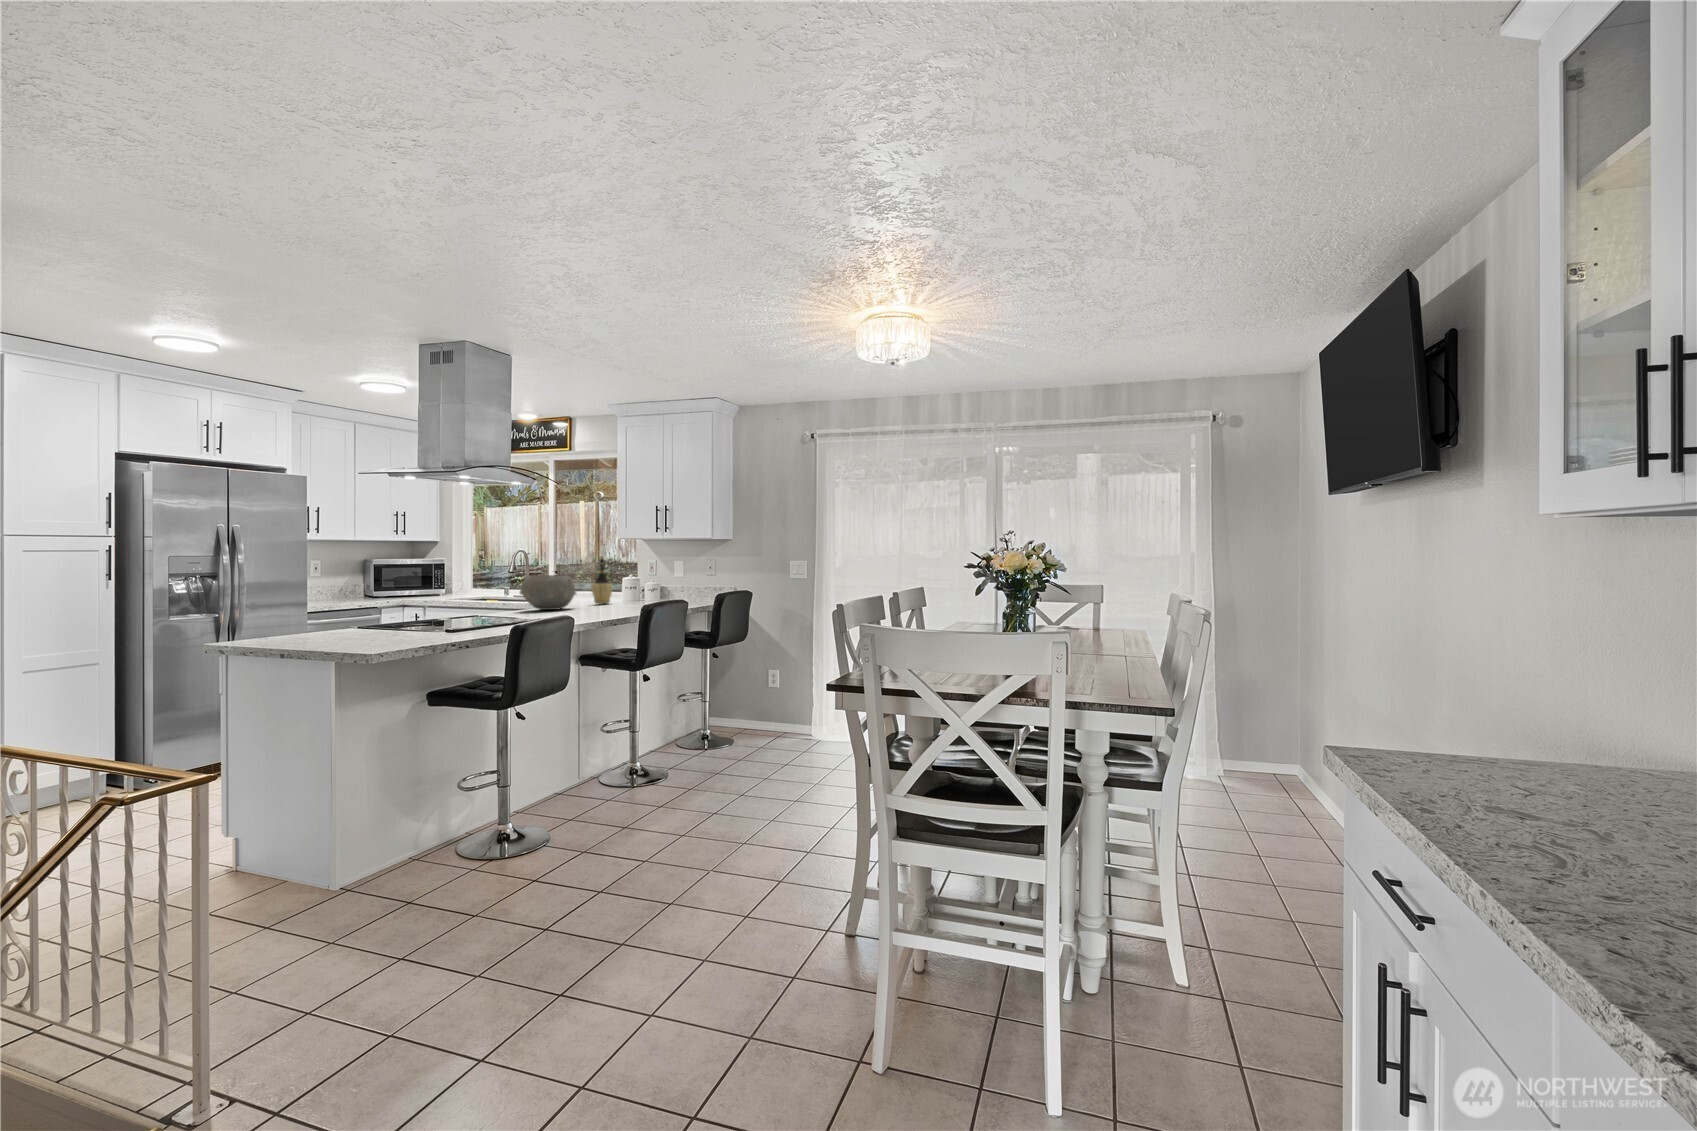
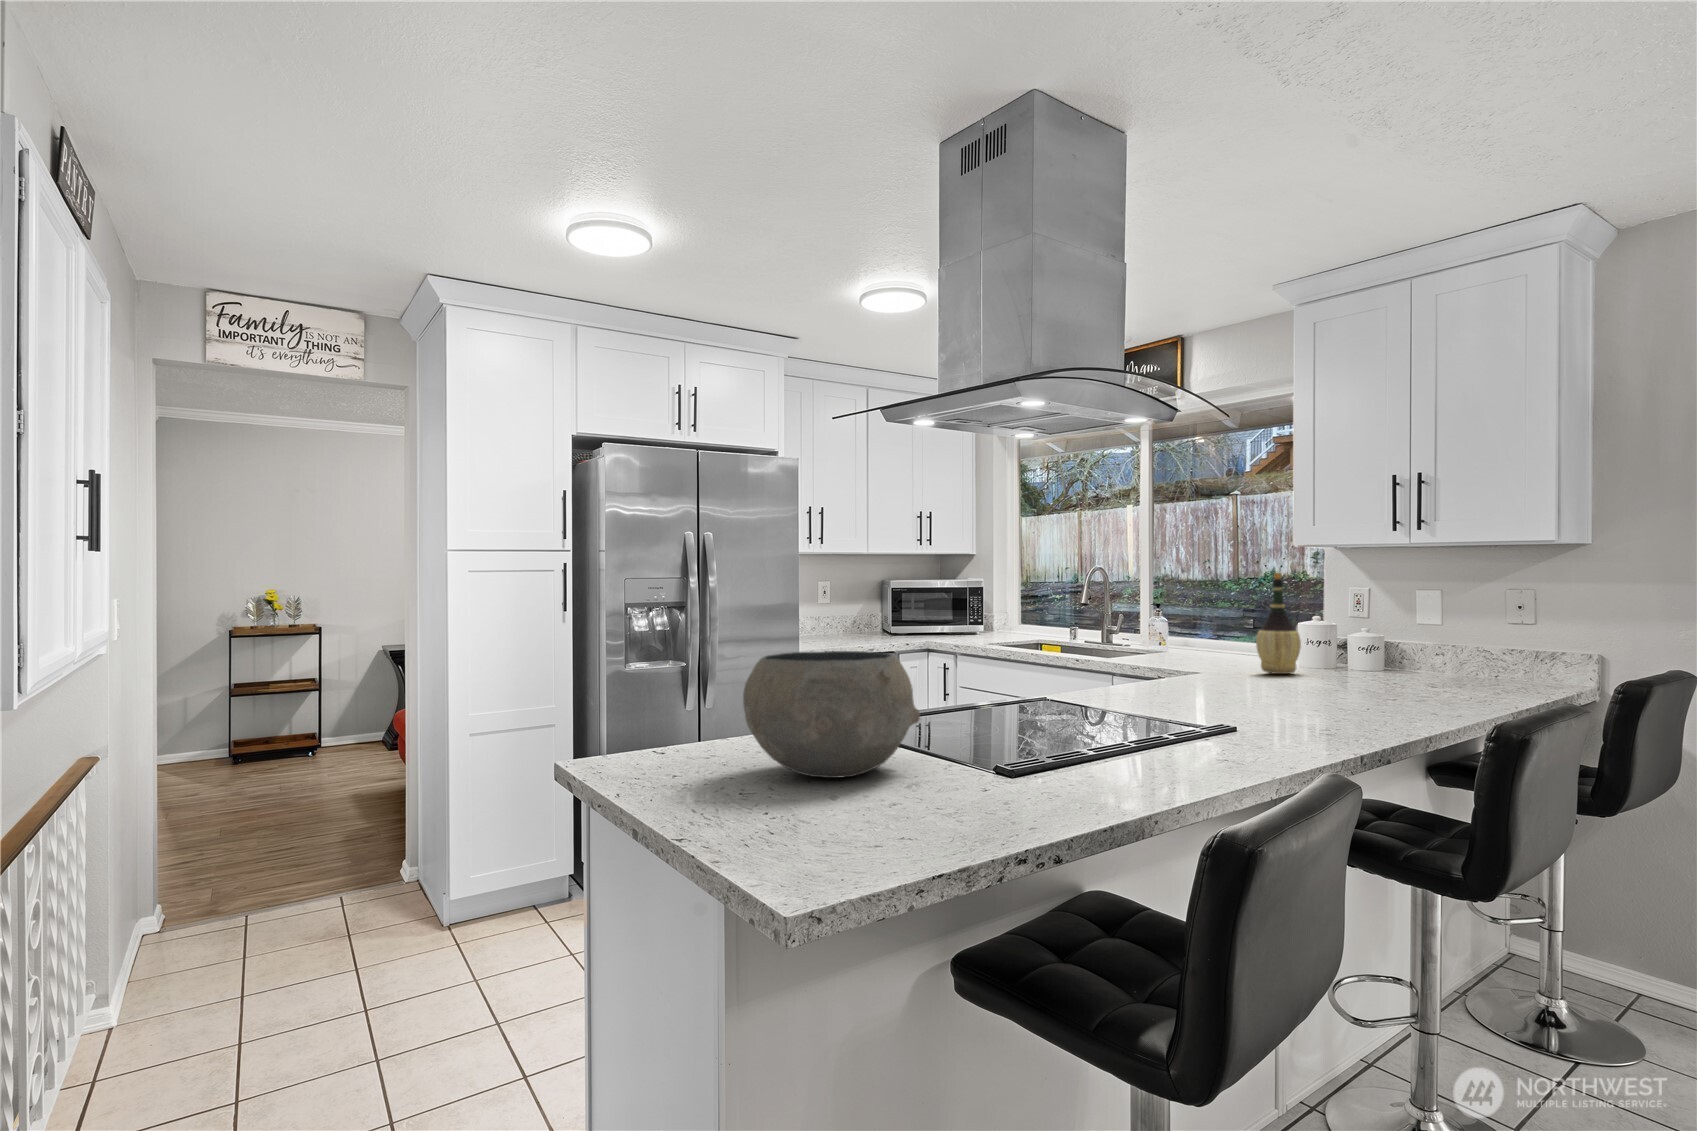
ceramic bowl: present [520,575,576,610] -> present [743,651,920,778]

